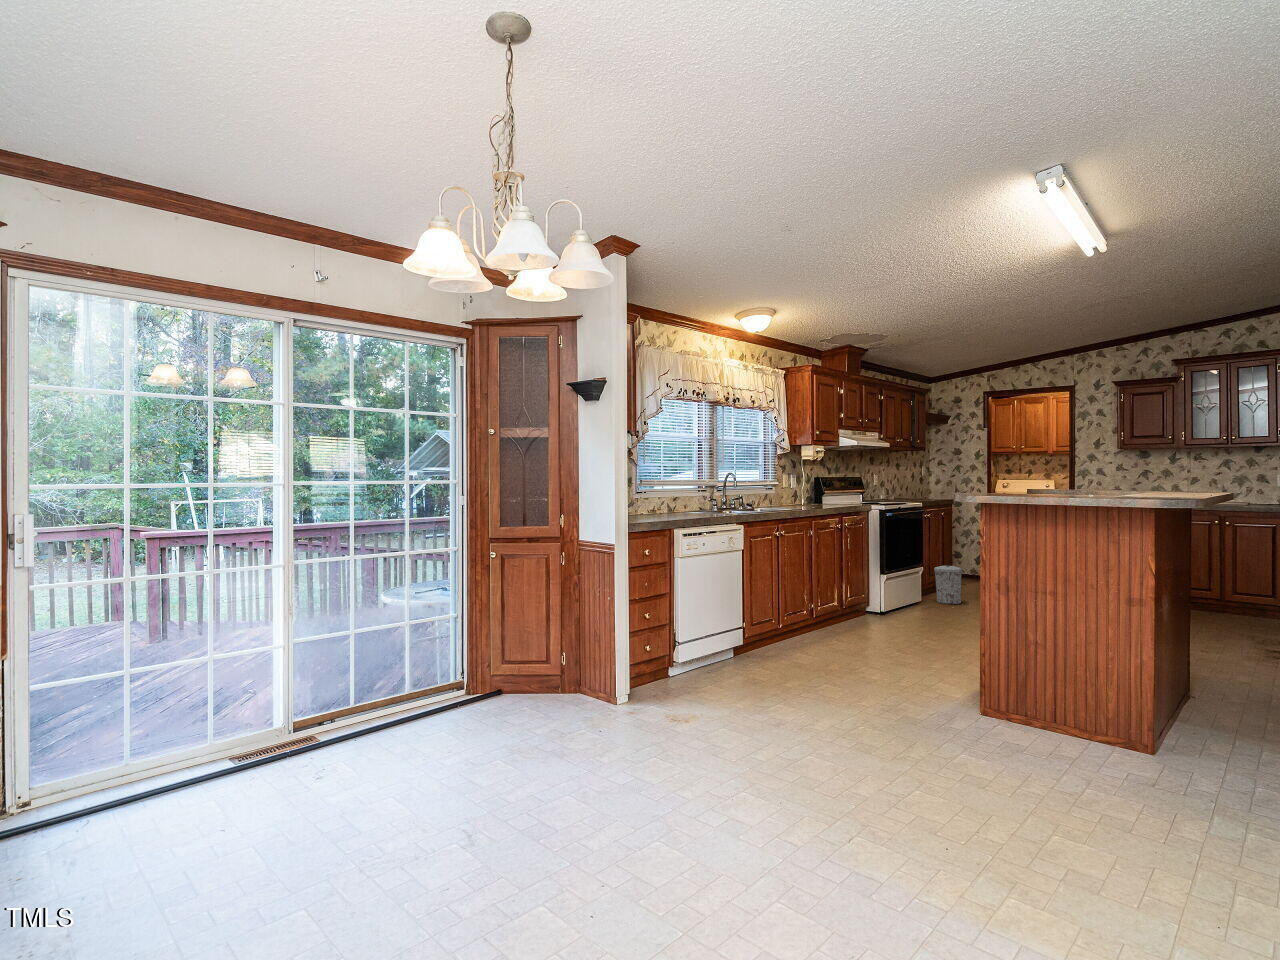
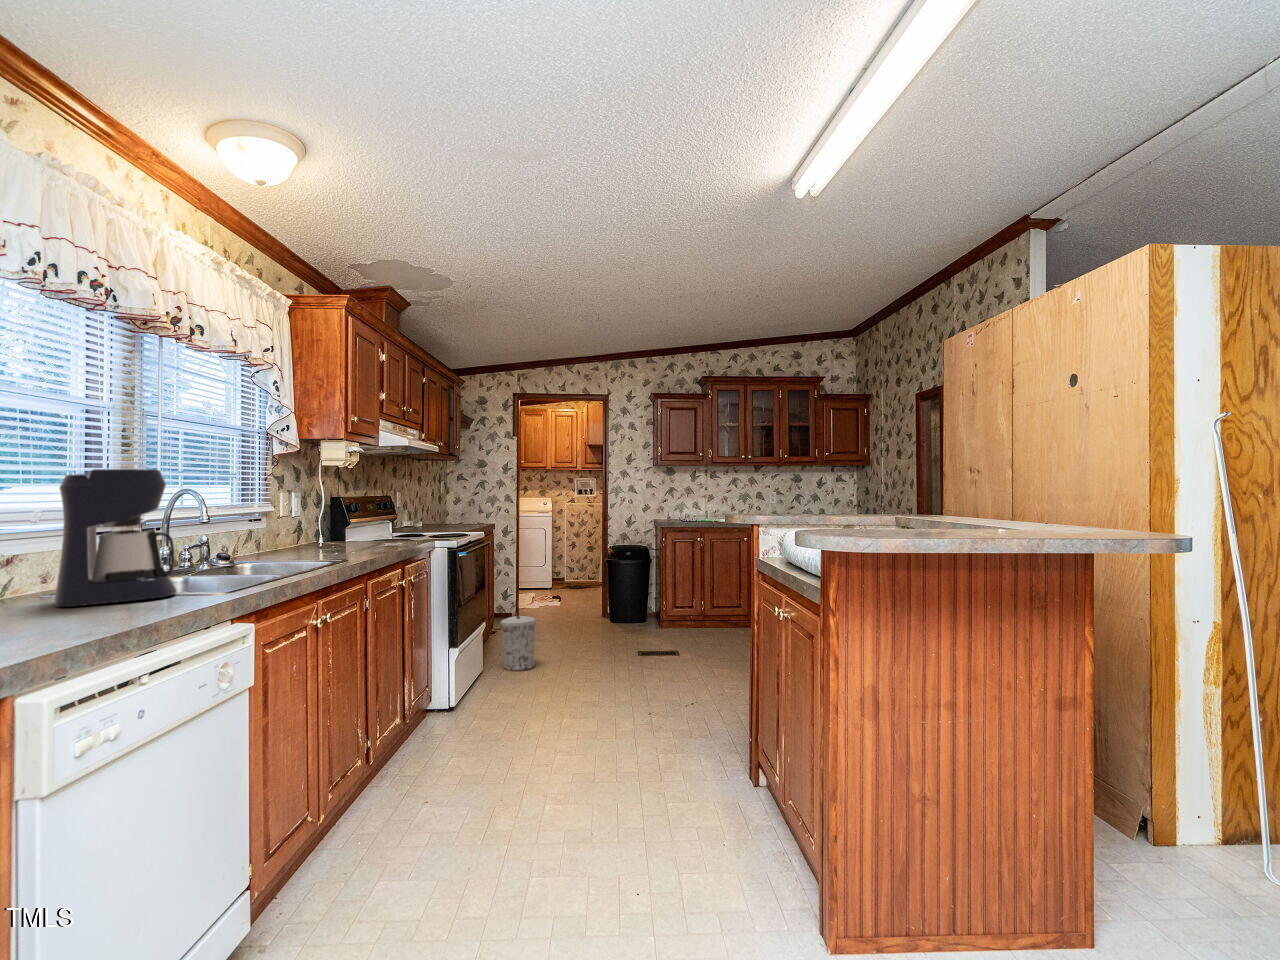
coffee maker: none [690,466,725,514] -> present [54,469,177,607]

